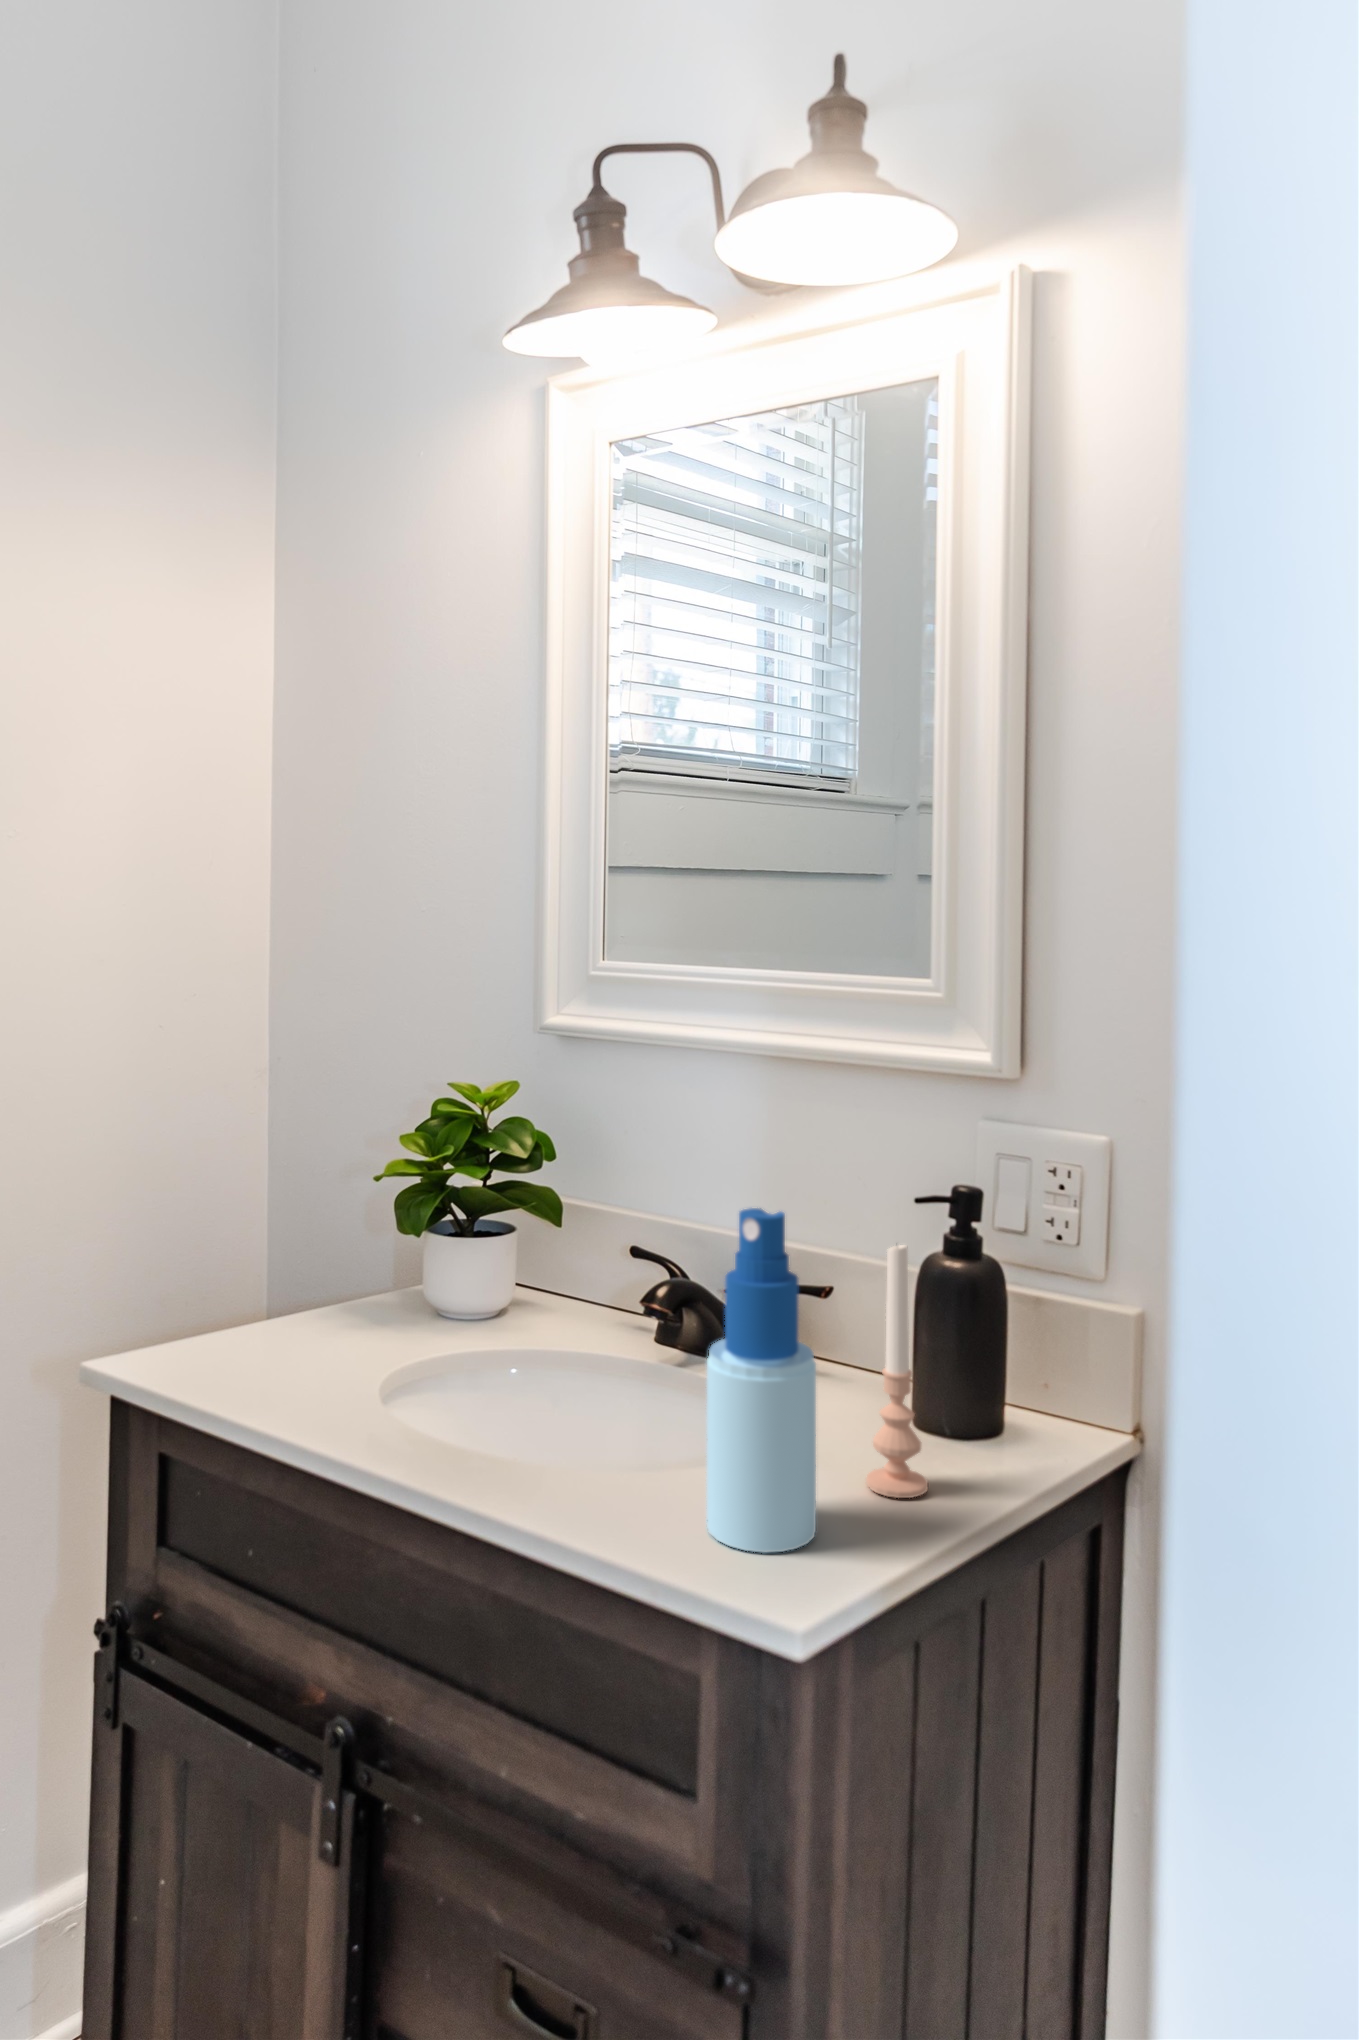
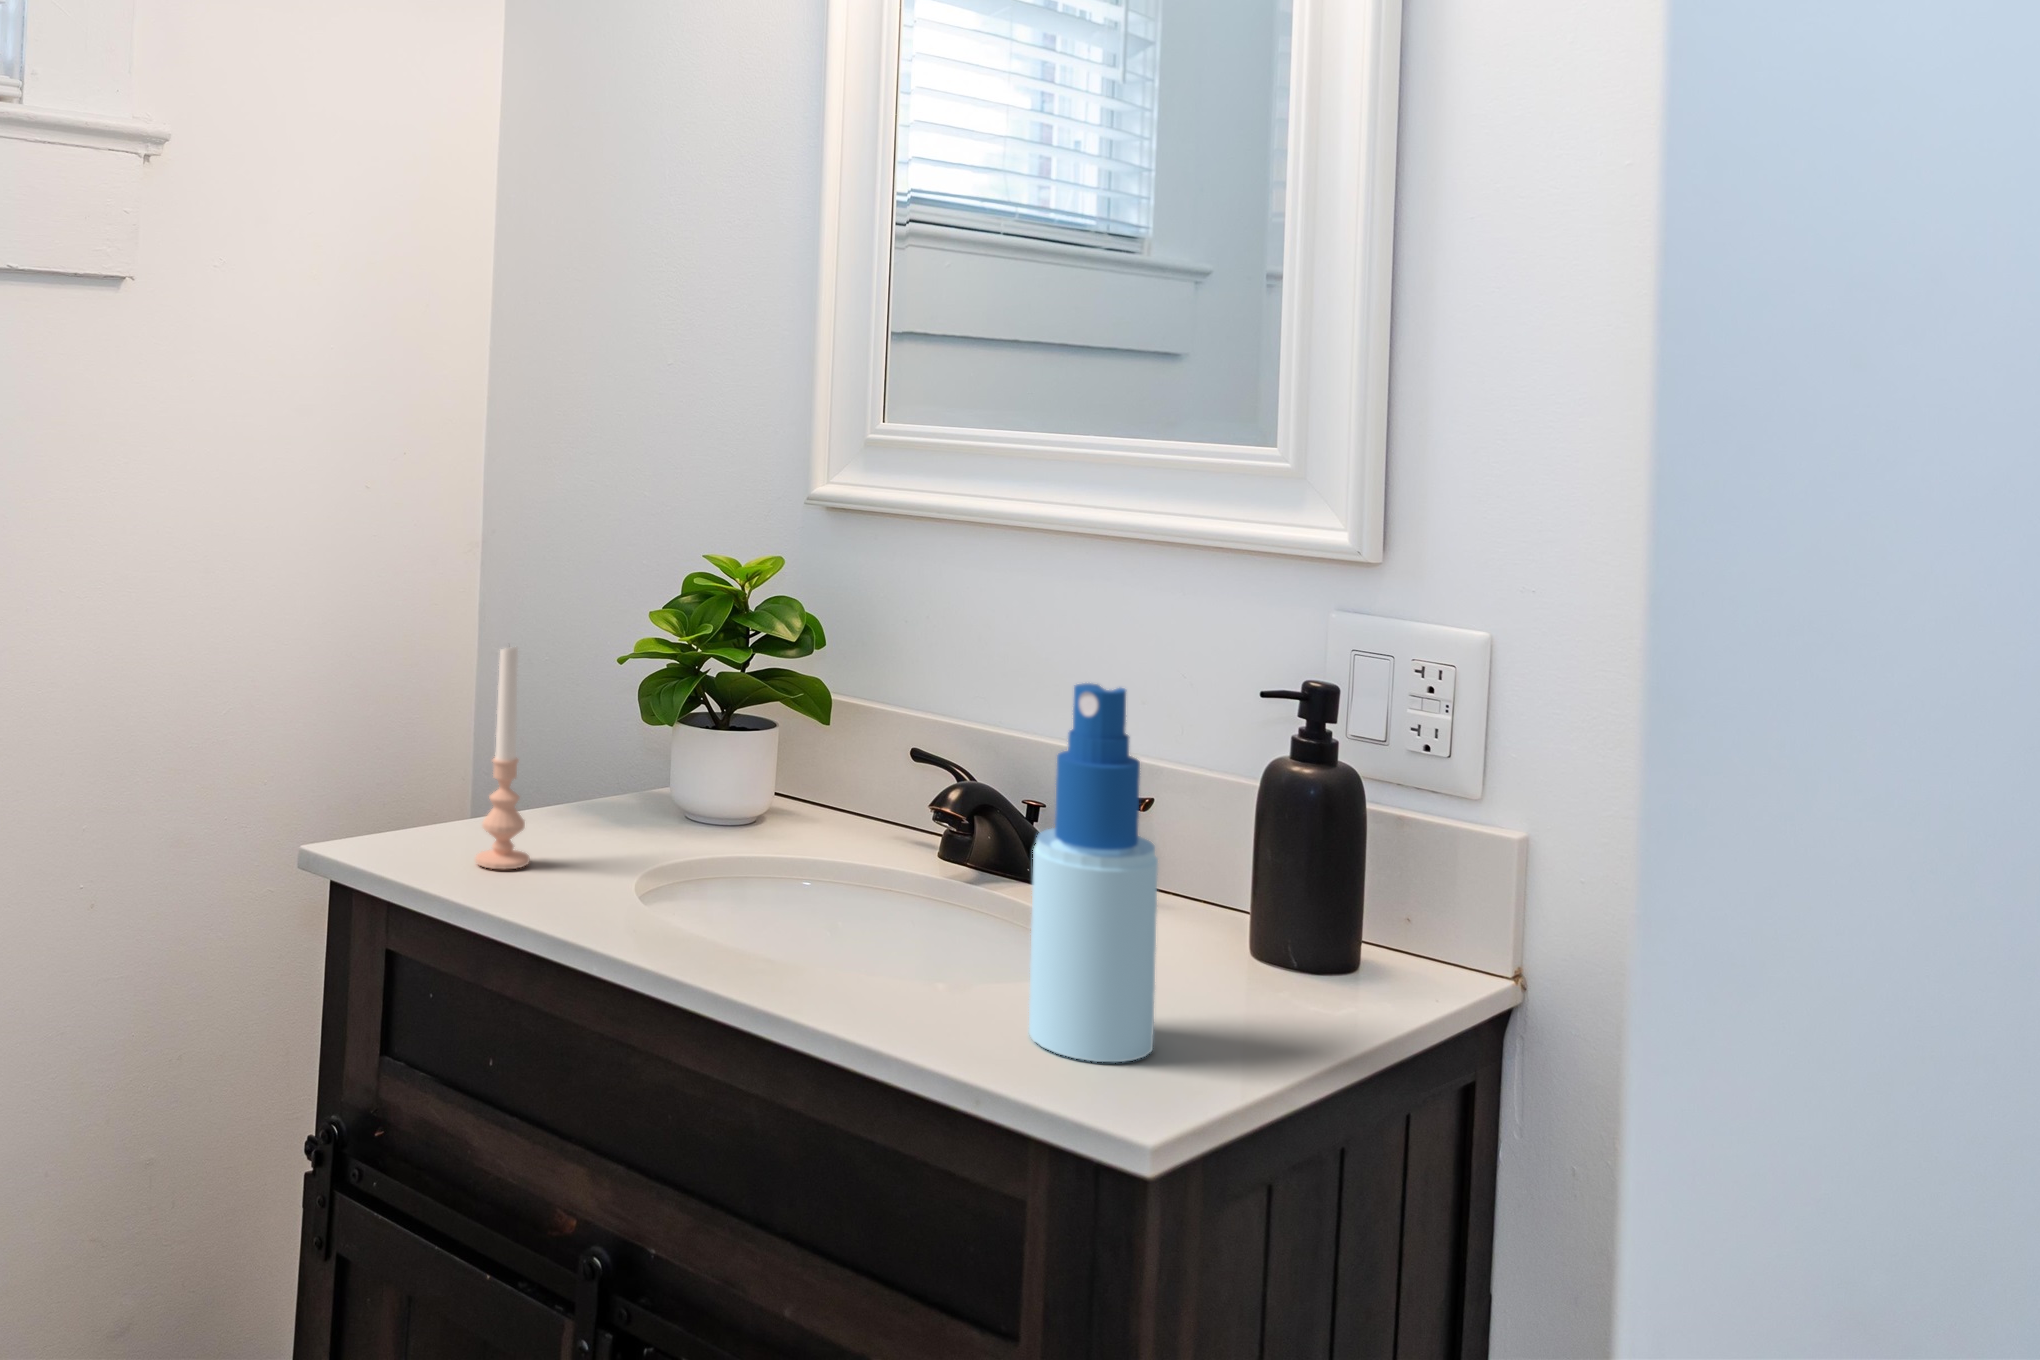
candle: present [866,1245,928,1498] -> present [475,647,530,869]

